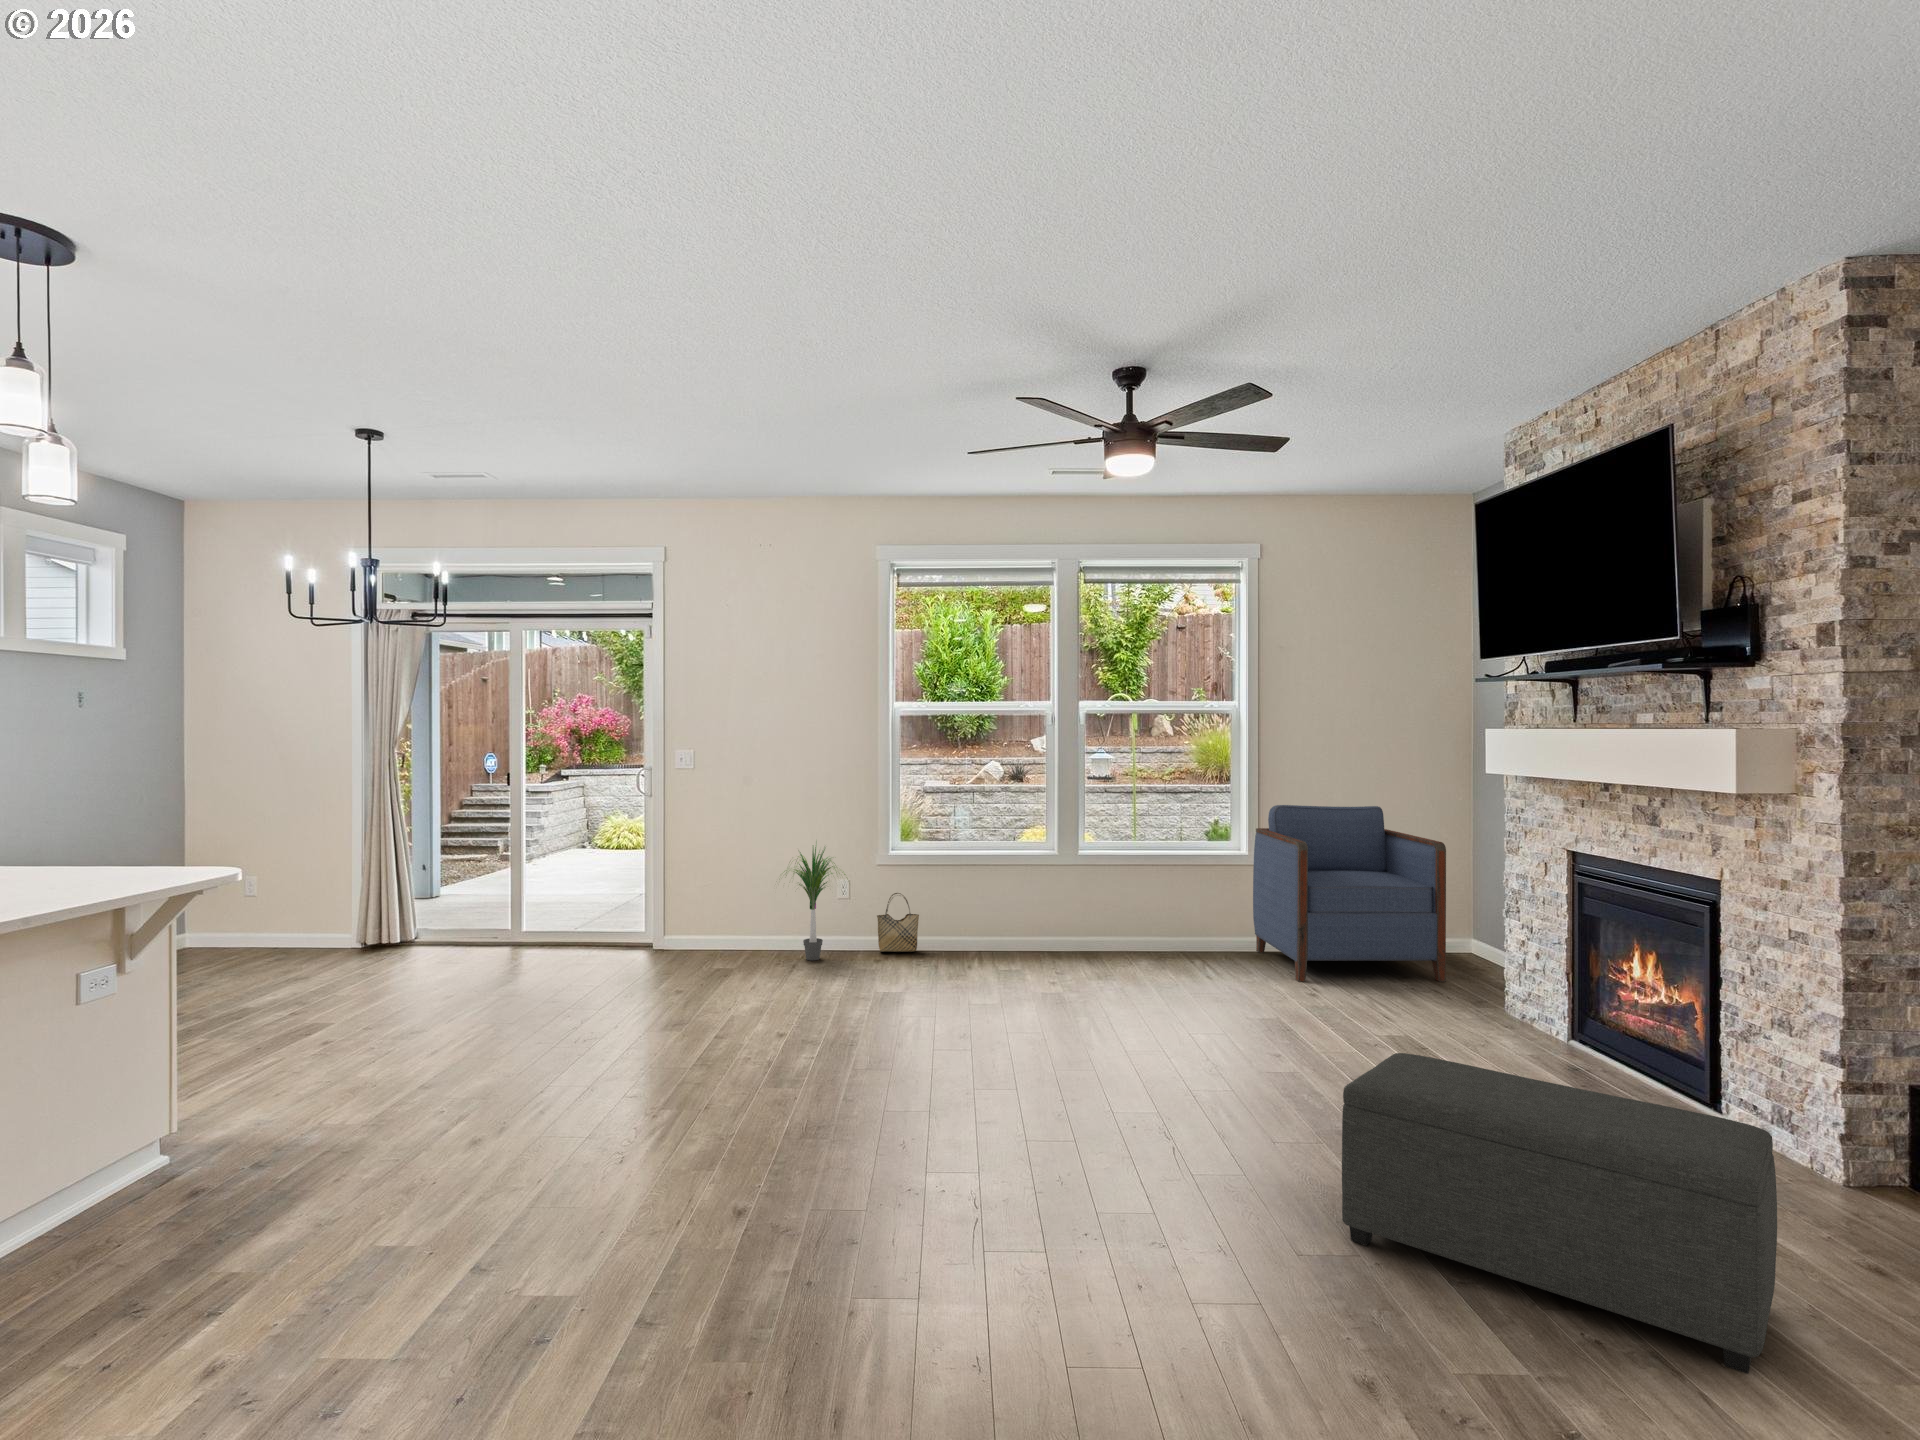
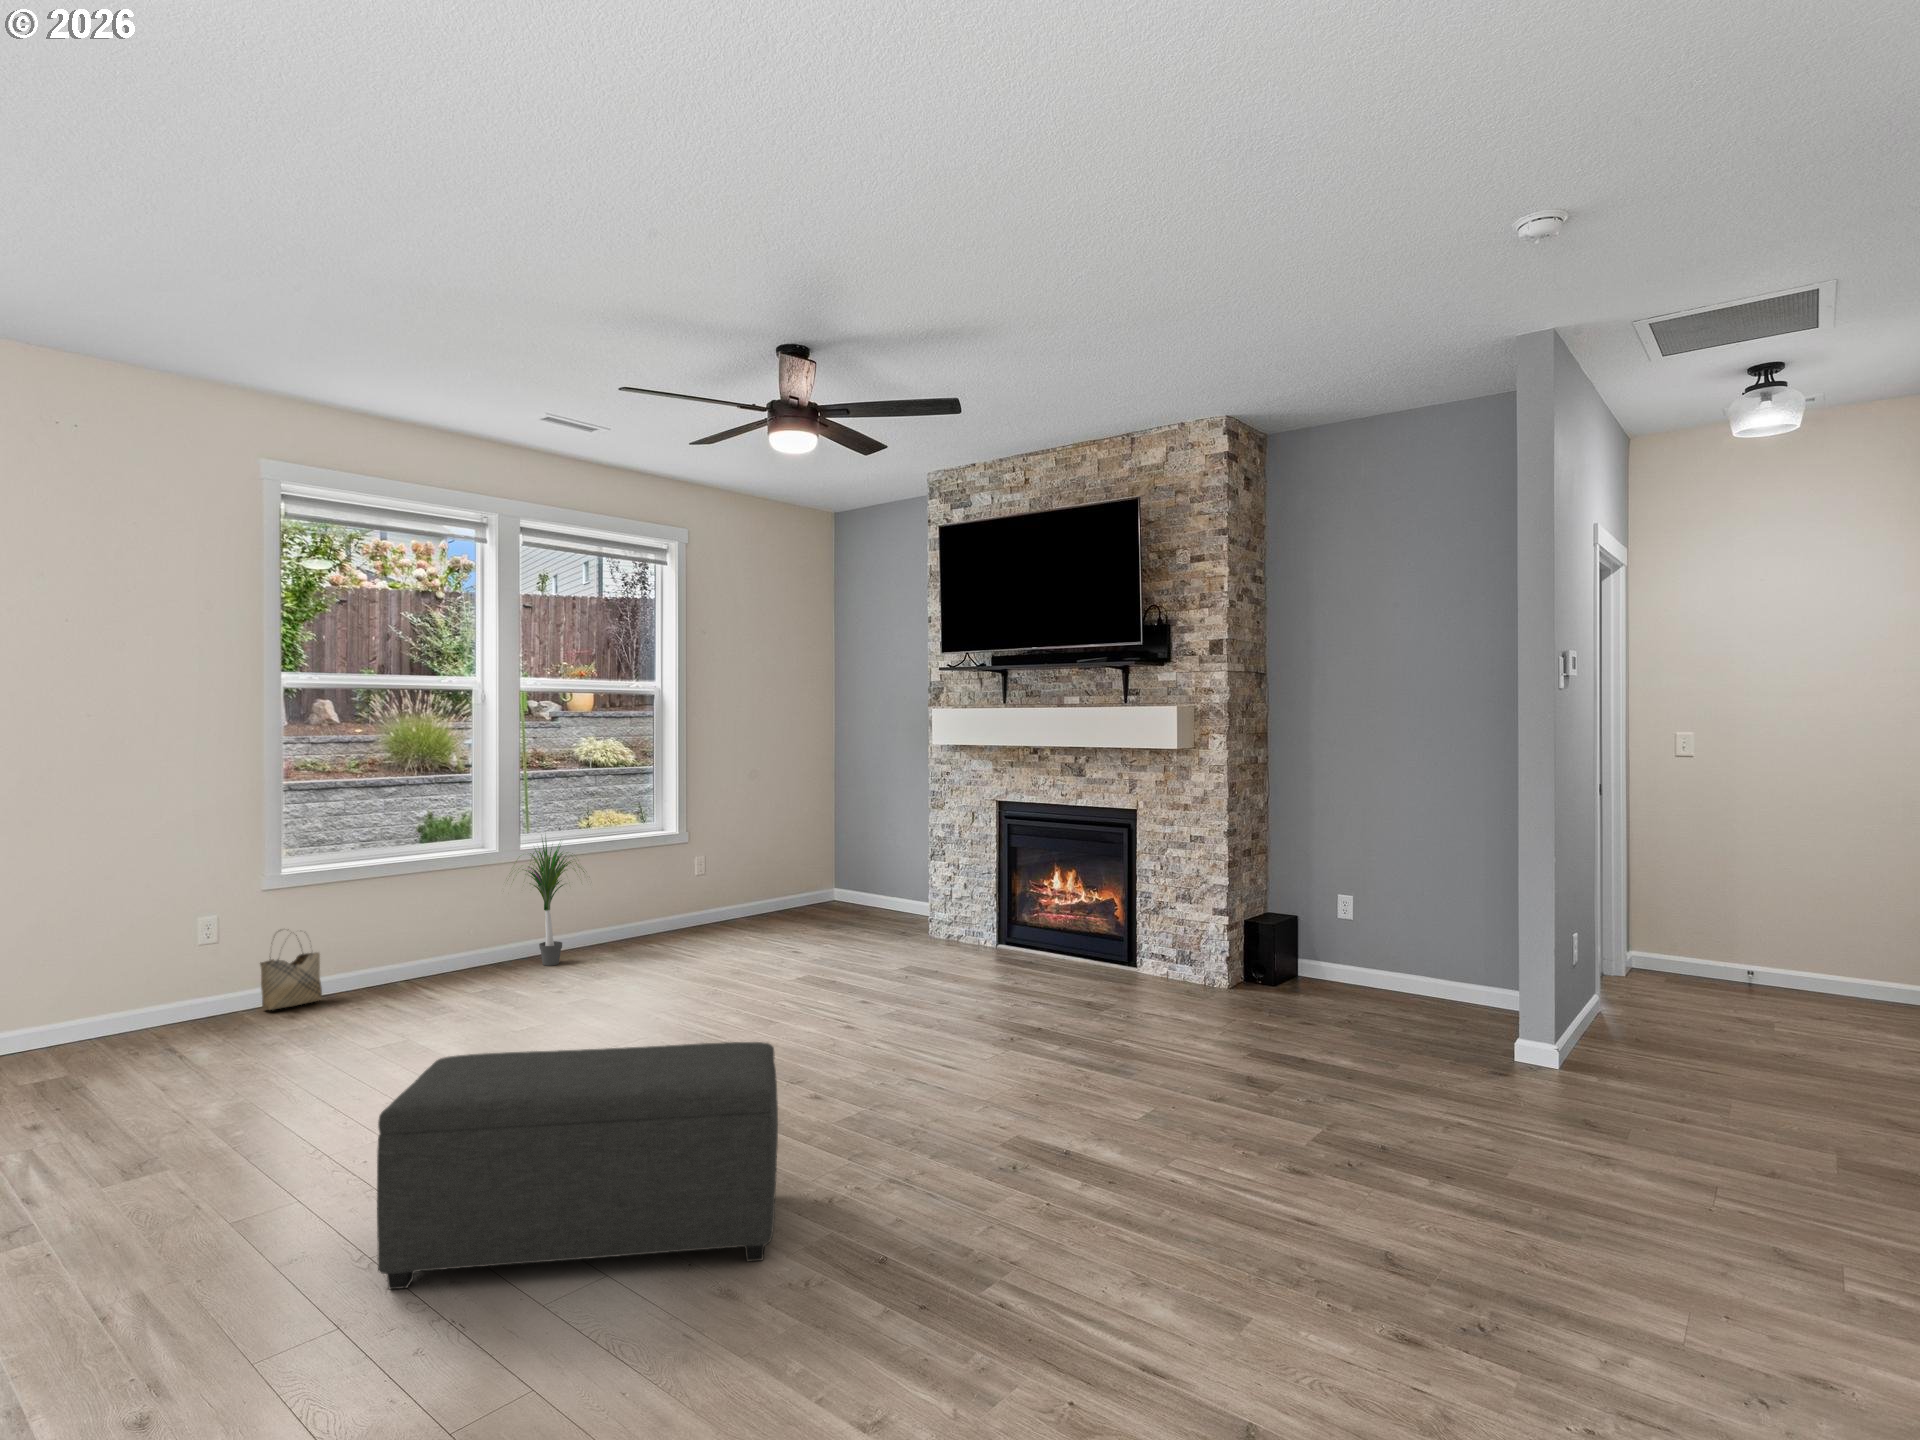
armchair: present [1253,805,1446,982] -> none [681,781,862,946]
potted plant: present [784,847,845,960] -> present [513,838,584,966]
ottoman: present [1342,1053,1777,1374] -> present [377,1042,778,1289]

